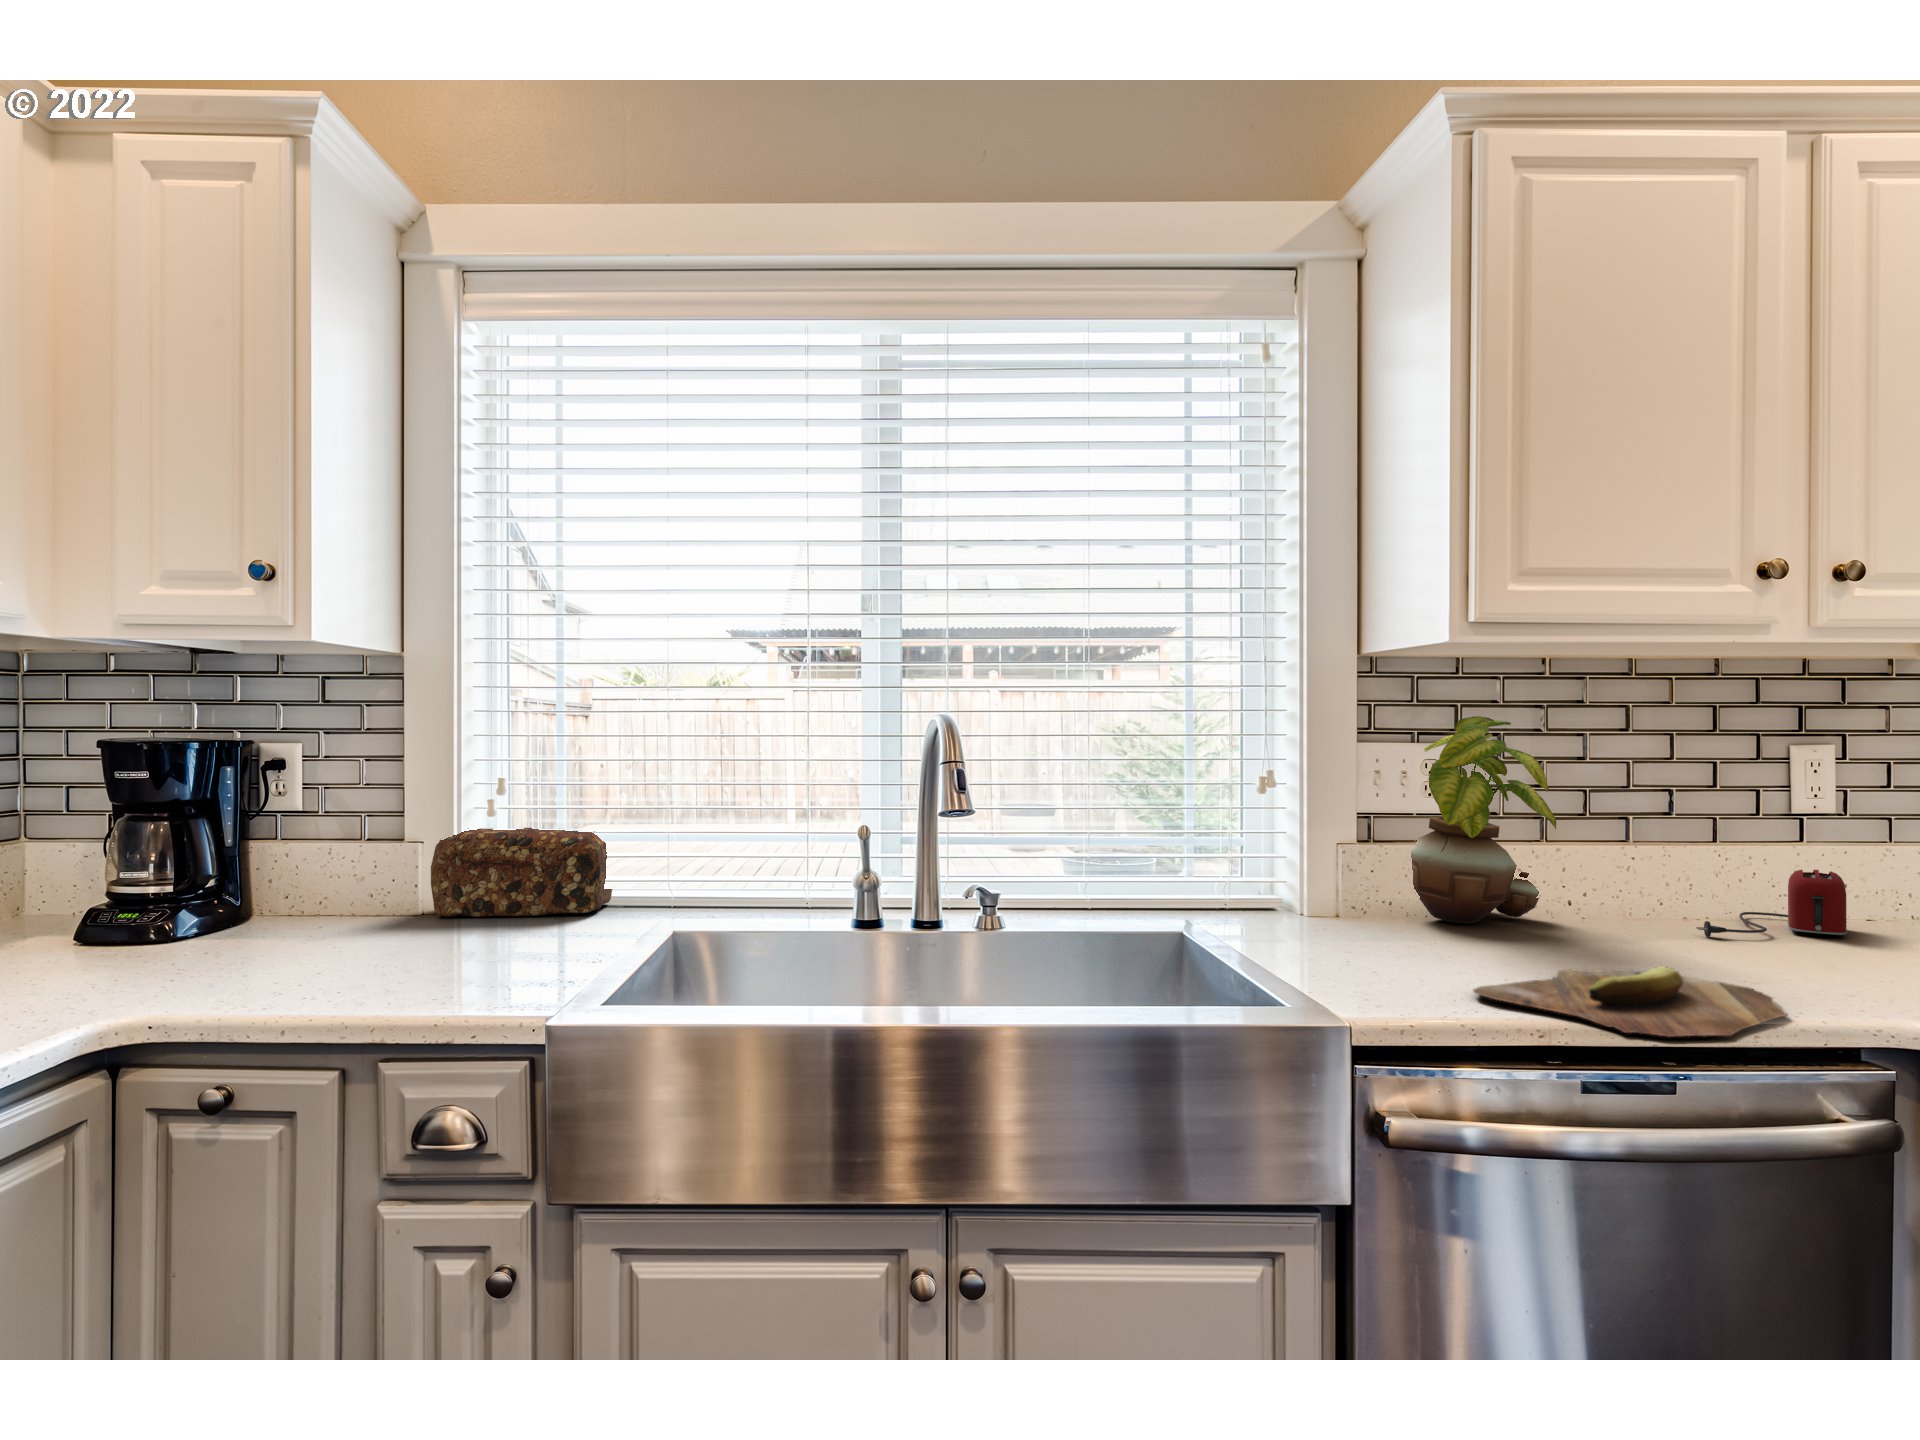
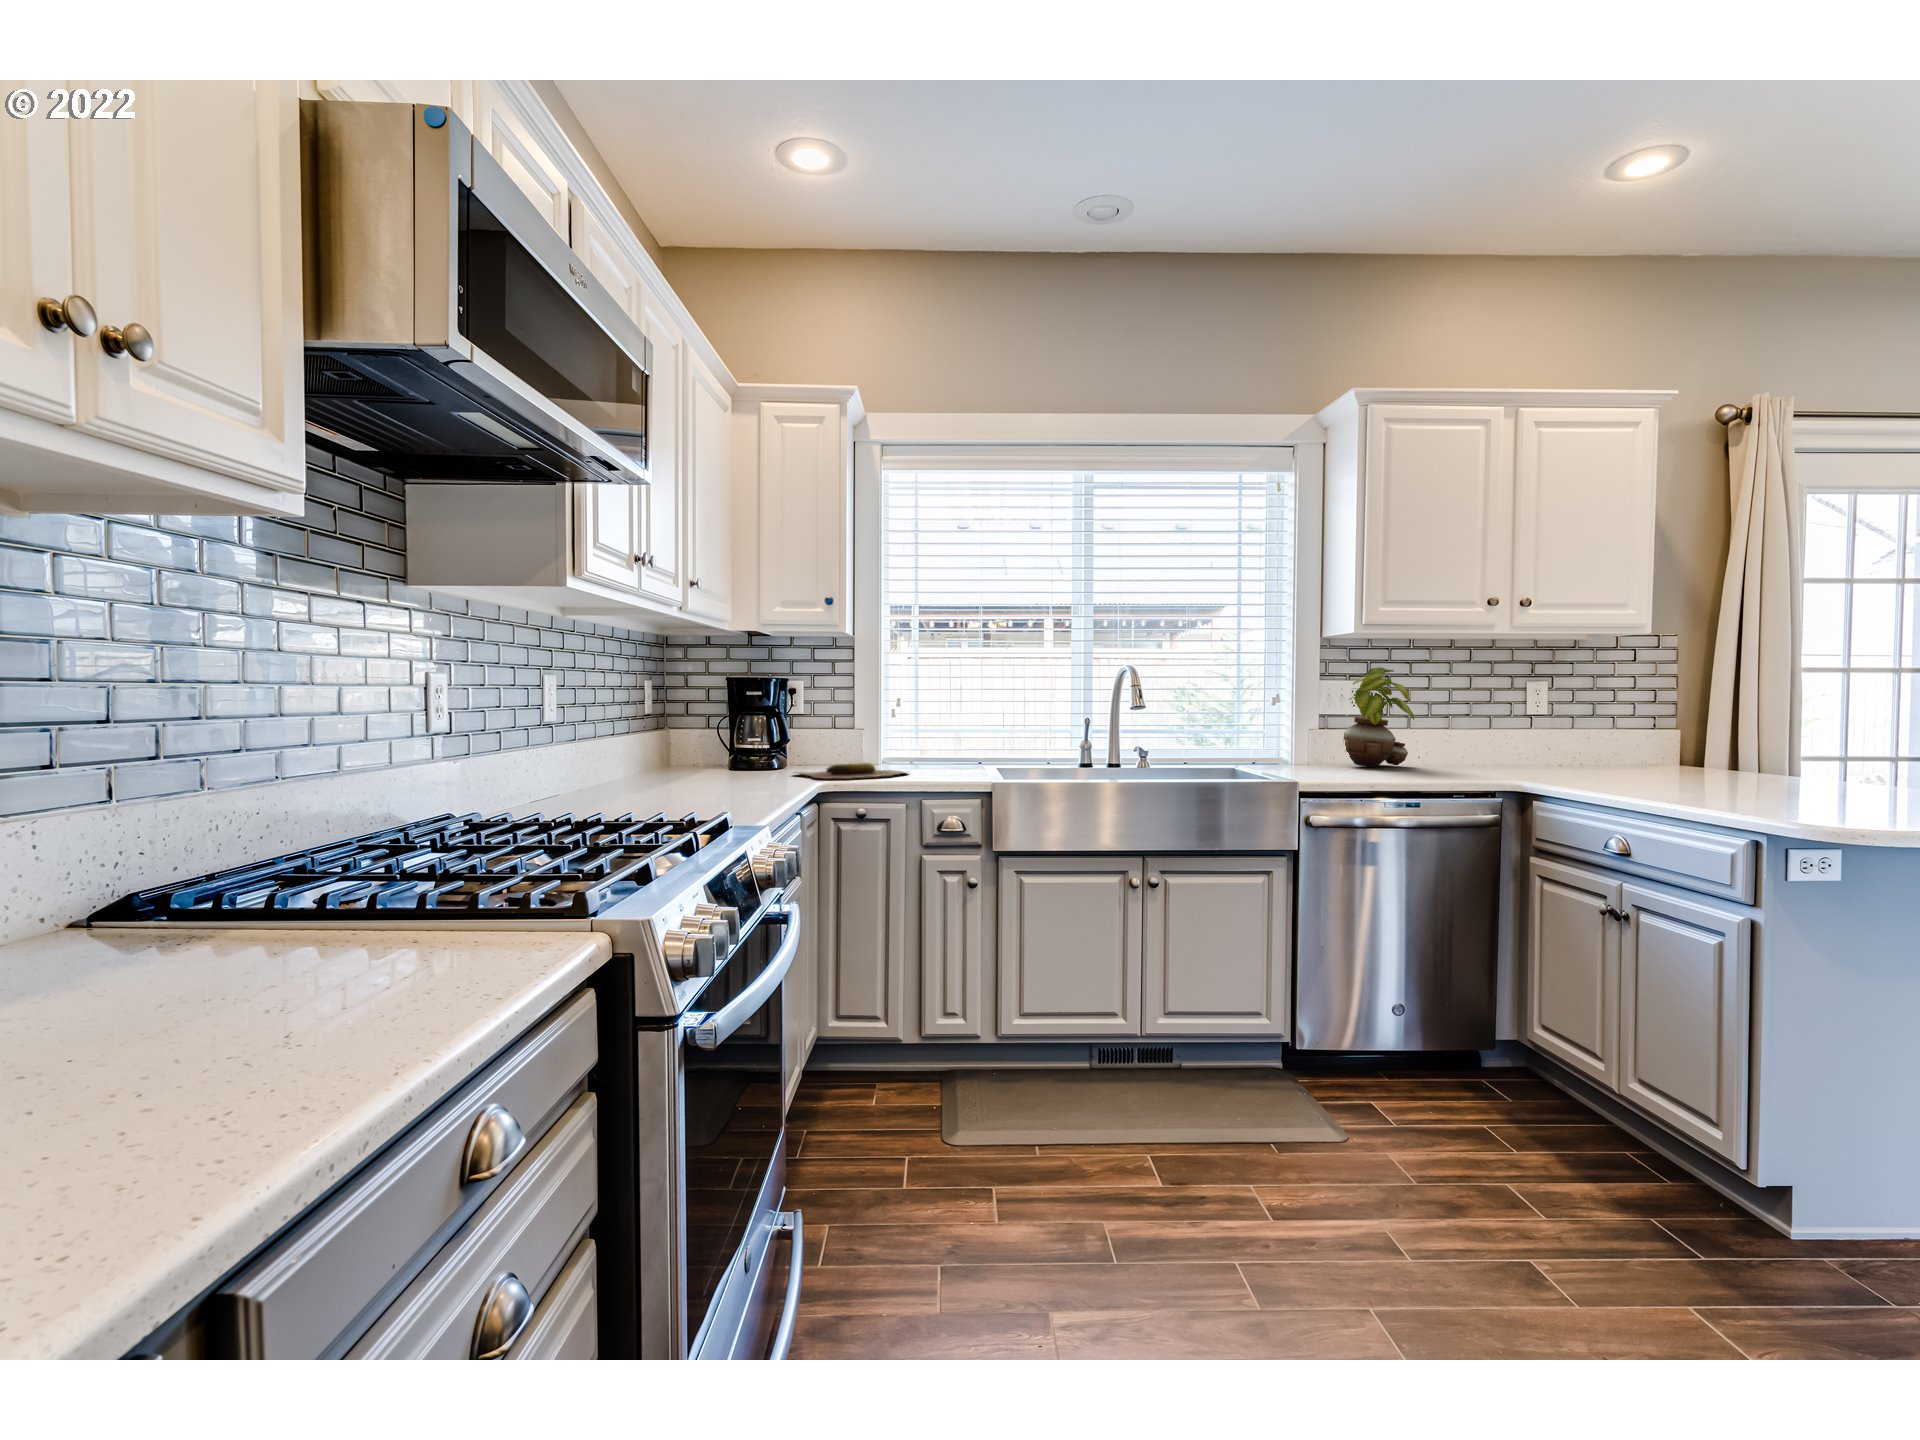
bread loaf: present [431,828,612,918] -> none [867,724,947,766]
toaster: present [1696,870,1847,937] -> none [1478,740,1548,770]
cutting board: present [1474,967,1786,1037] -> present [797,763,906,779]

